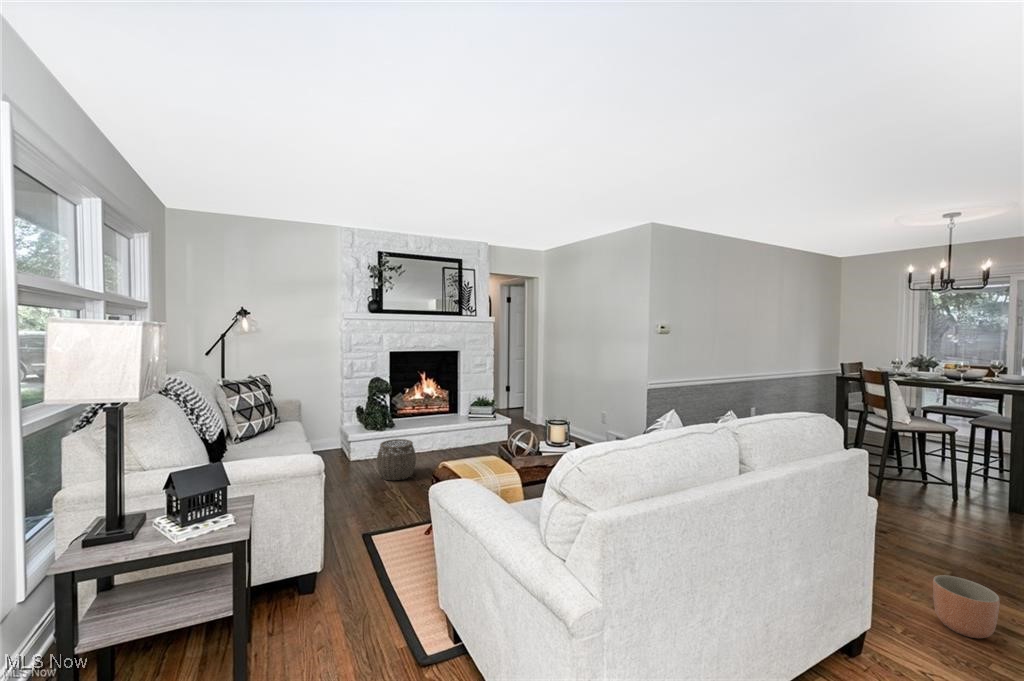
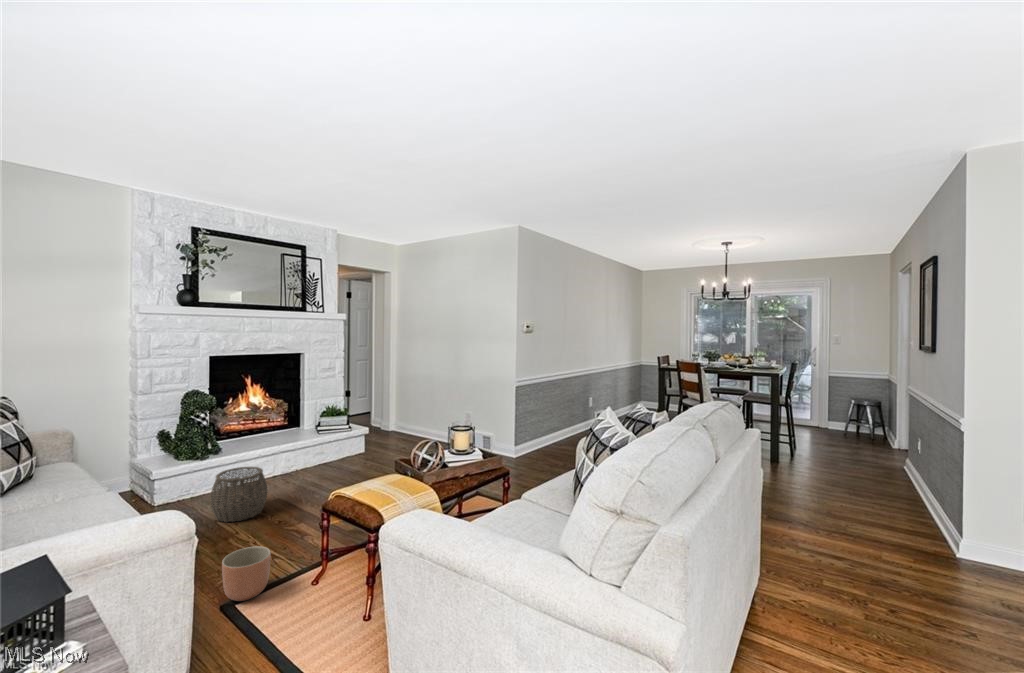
planter: present [933,575,1000,638] -> present [222,546,271,601]

